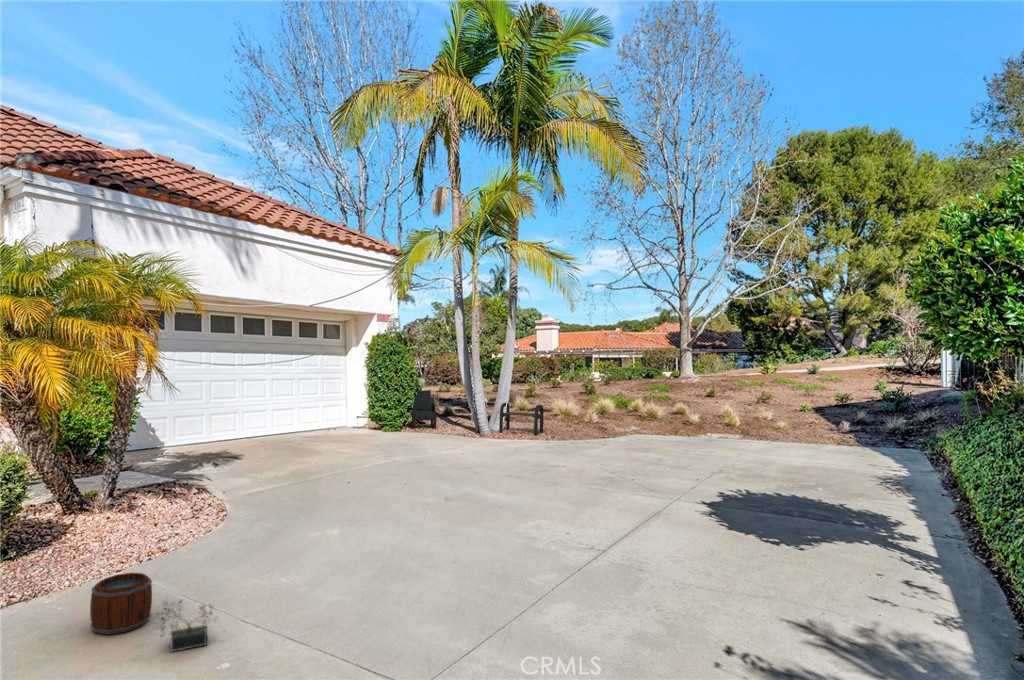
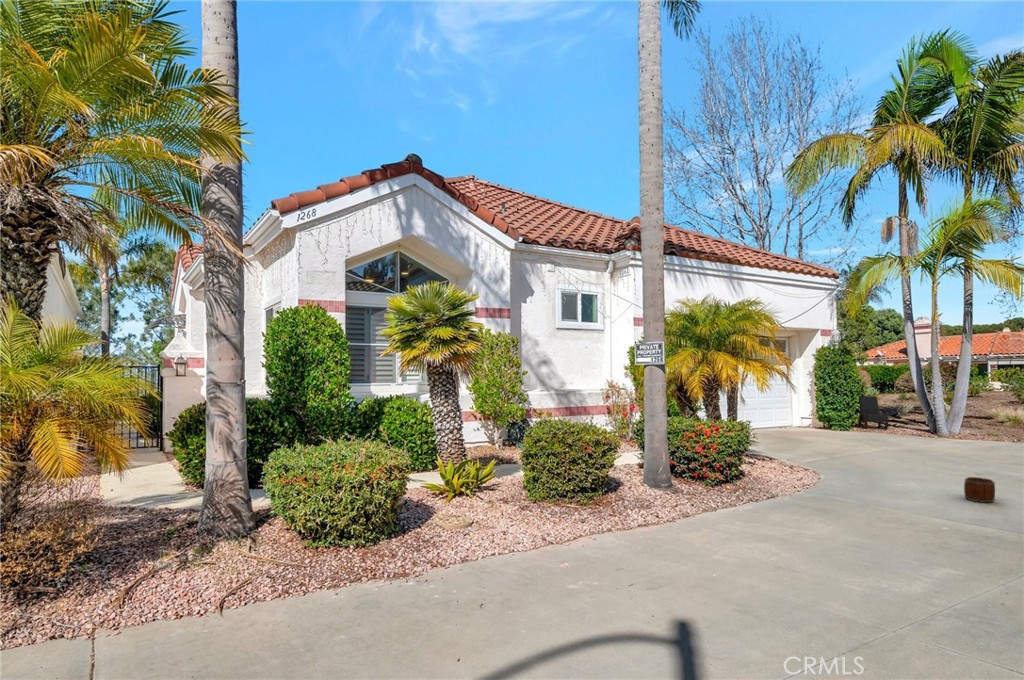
bench: present [499,403,543,435] -> none [957,408,1005,439]
bucket: present [90,573,152,635] -> present [964,477,995,503]
decorative plant: present [157,600,212,652] -> none [903,492,934,517]

